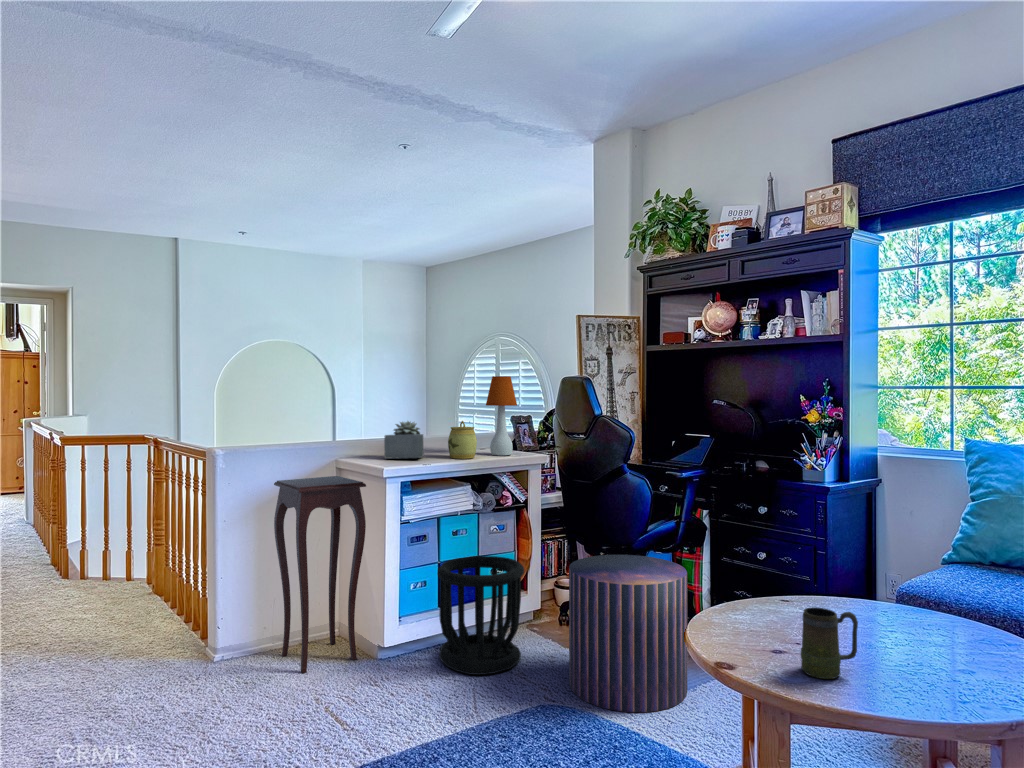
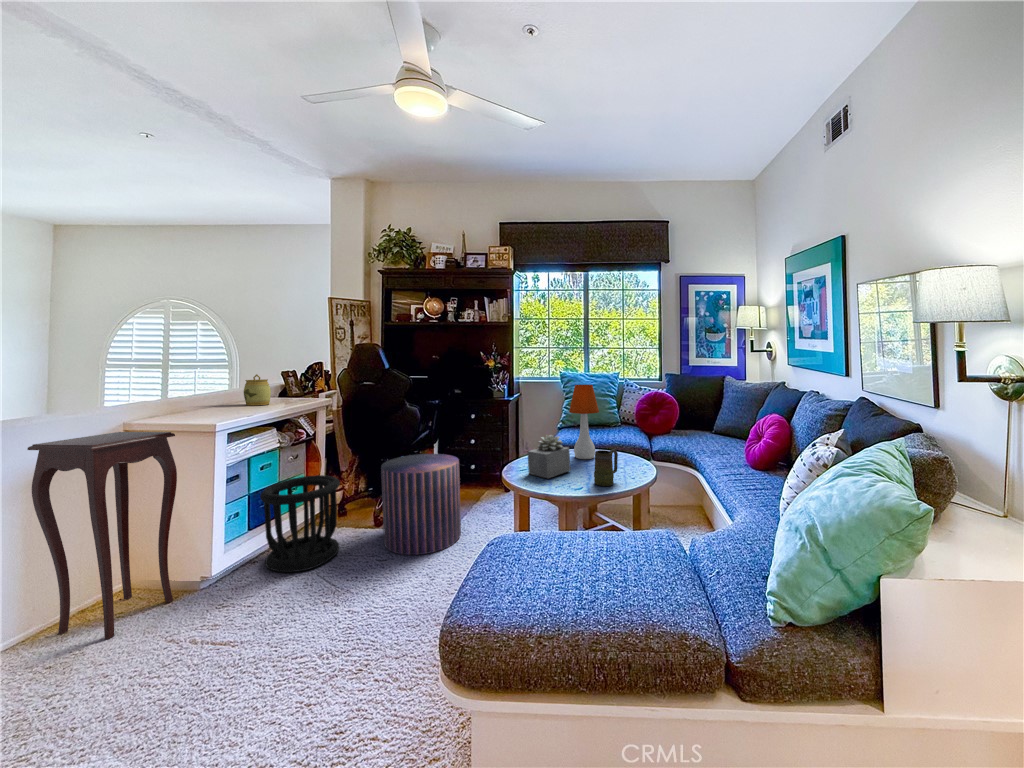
table lamp: present [486,376,517,455] -> present [569,385,599,459]
succulent plant: present [384,421,423,458] -> present [527,435,571,478]

